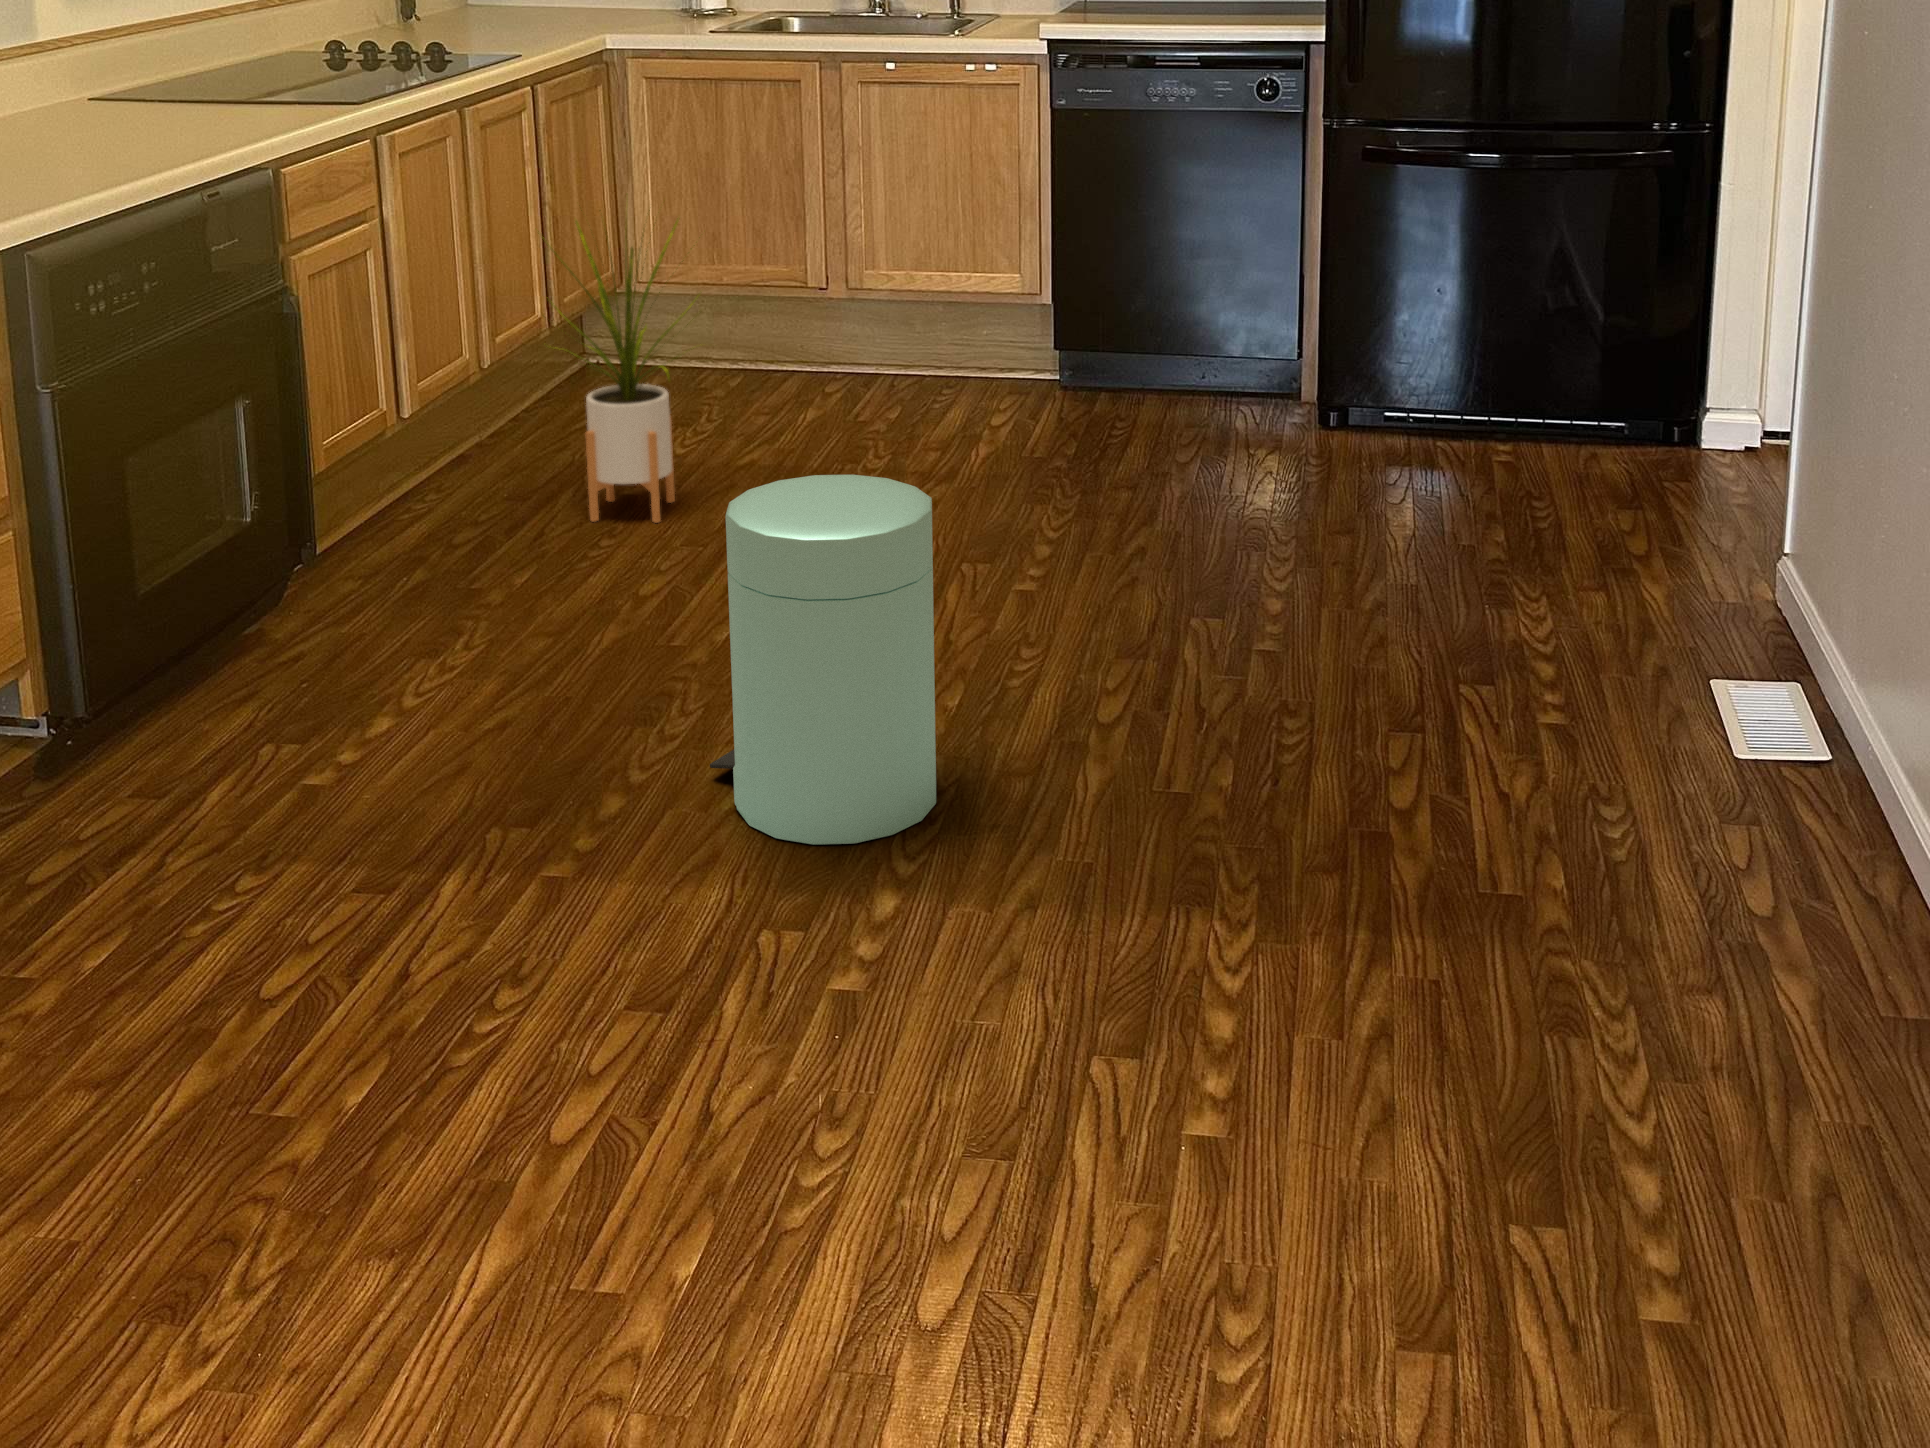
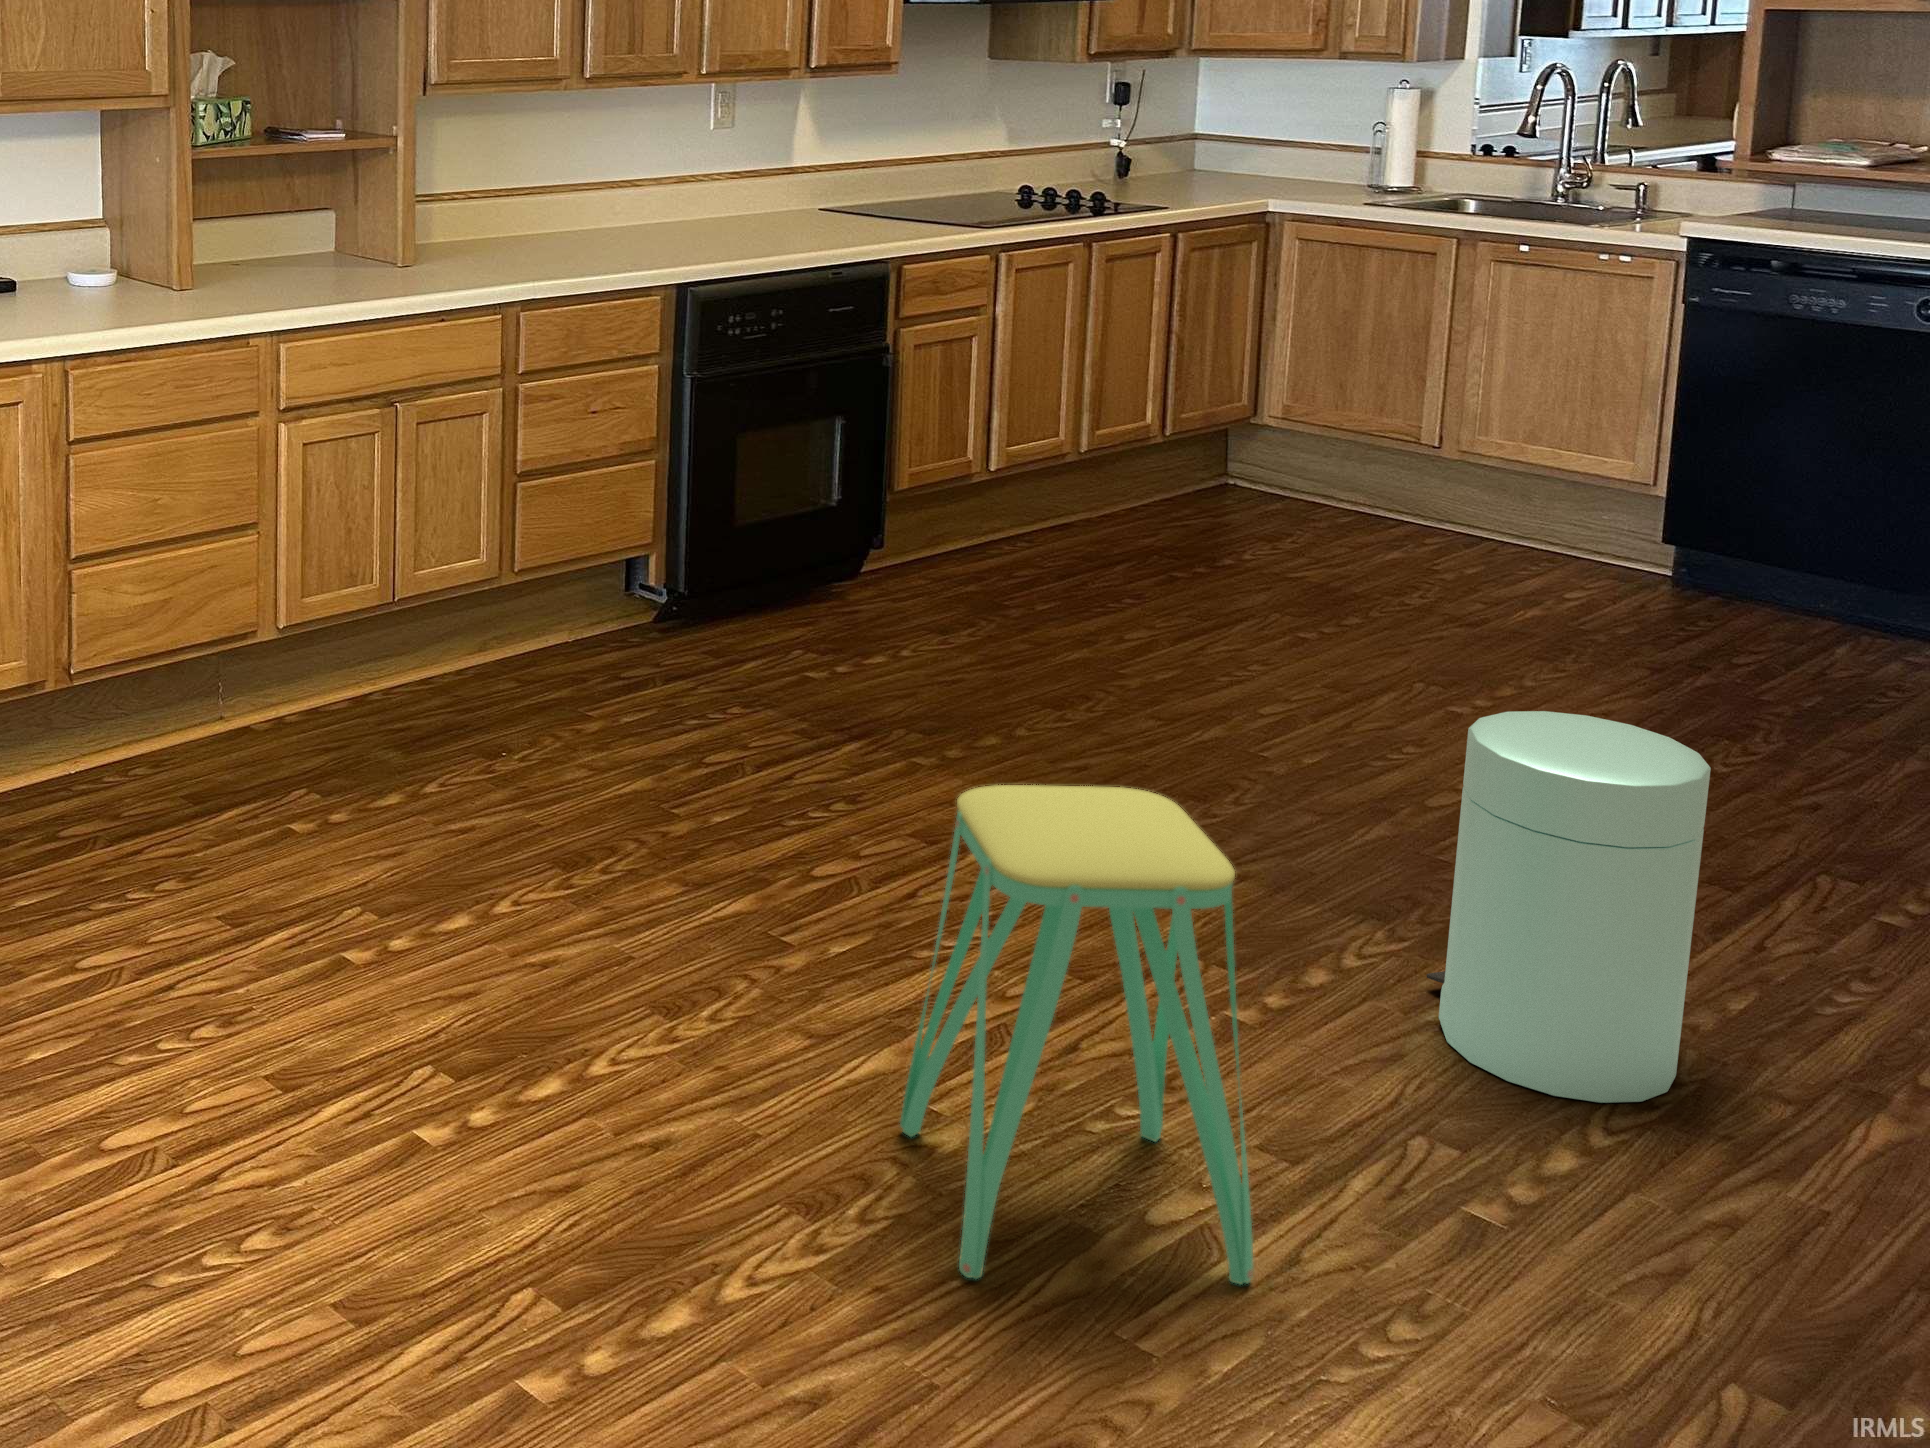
house plant: present [538,210,700,523] -> none [1381,404,1576,745]
stool: none [249,677,679,1305] -> present [900,785,1253,1284]

